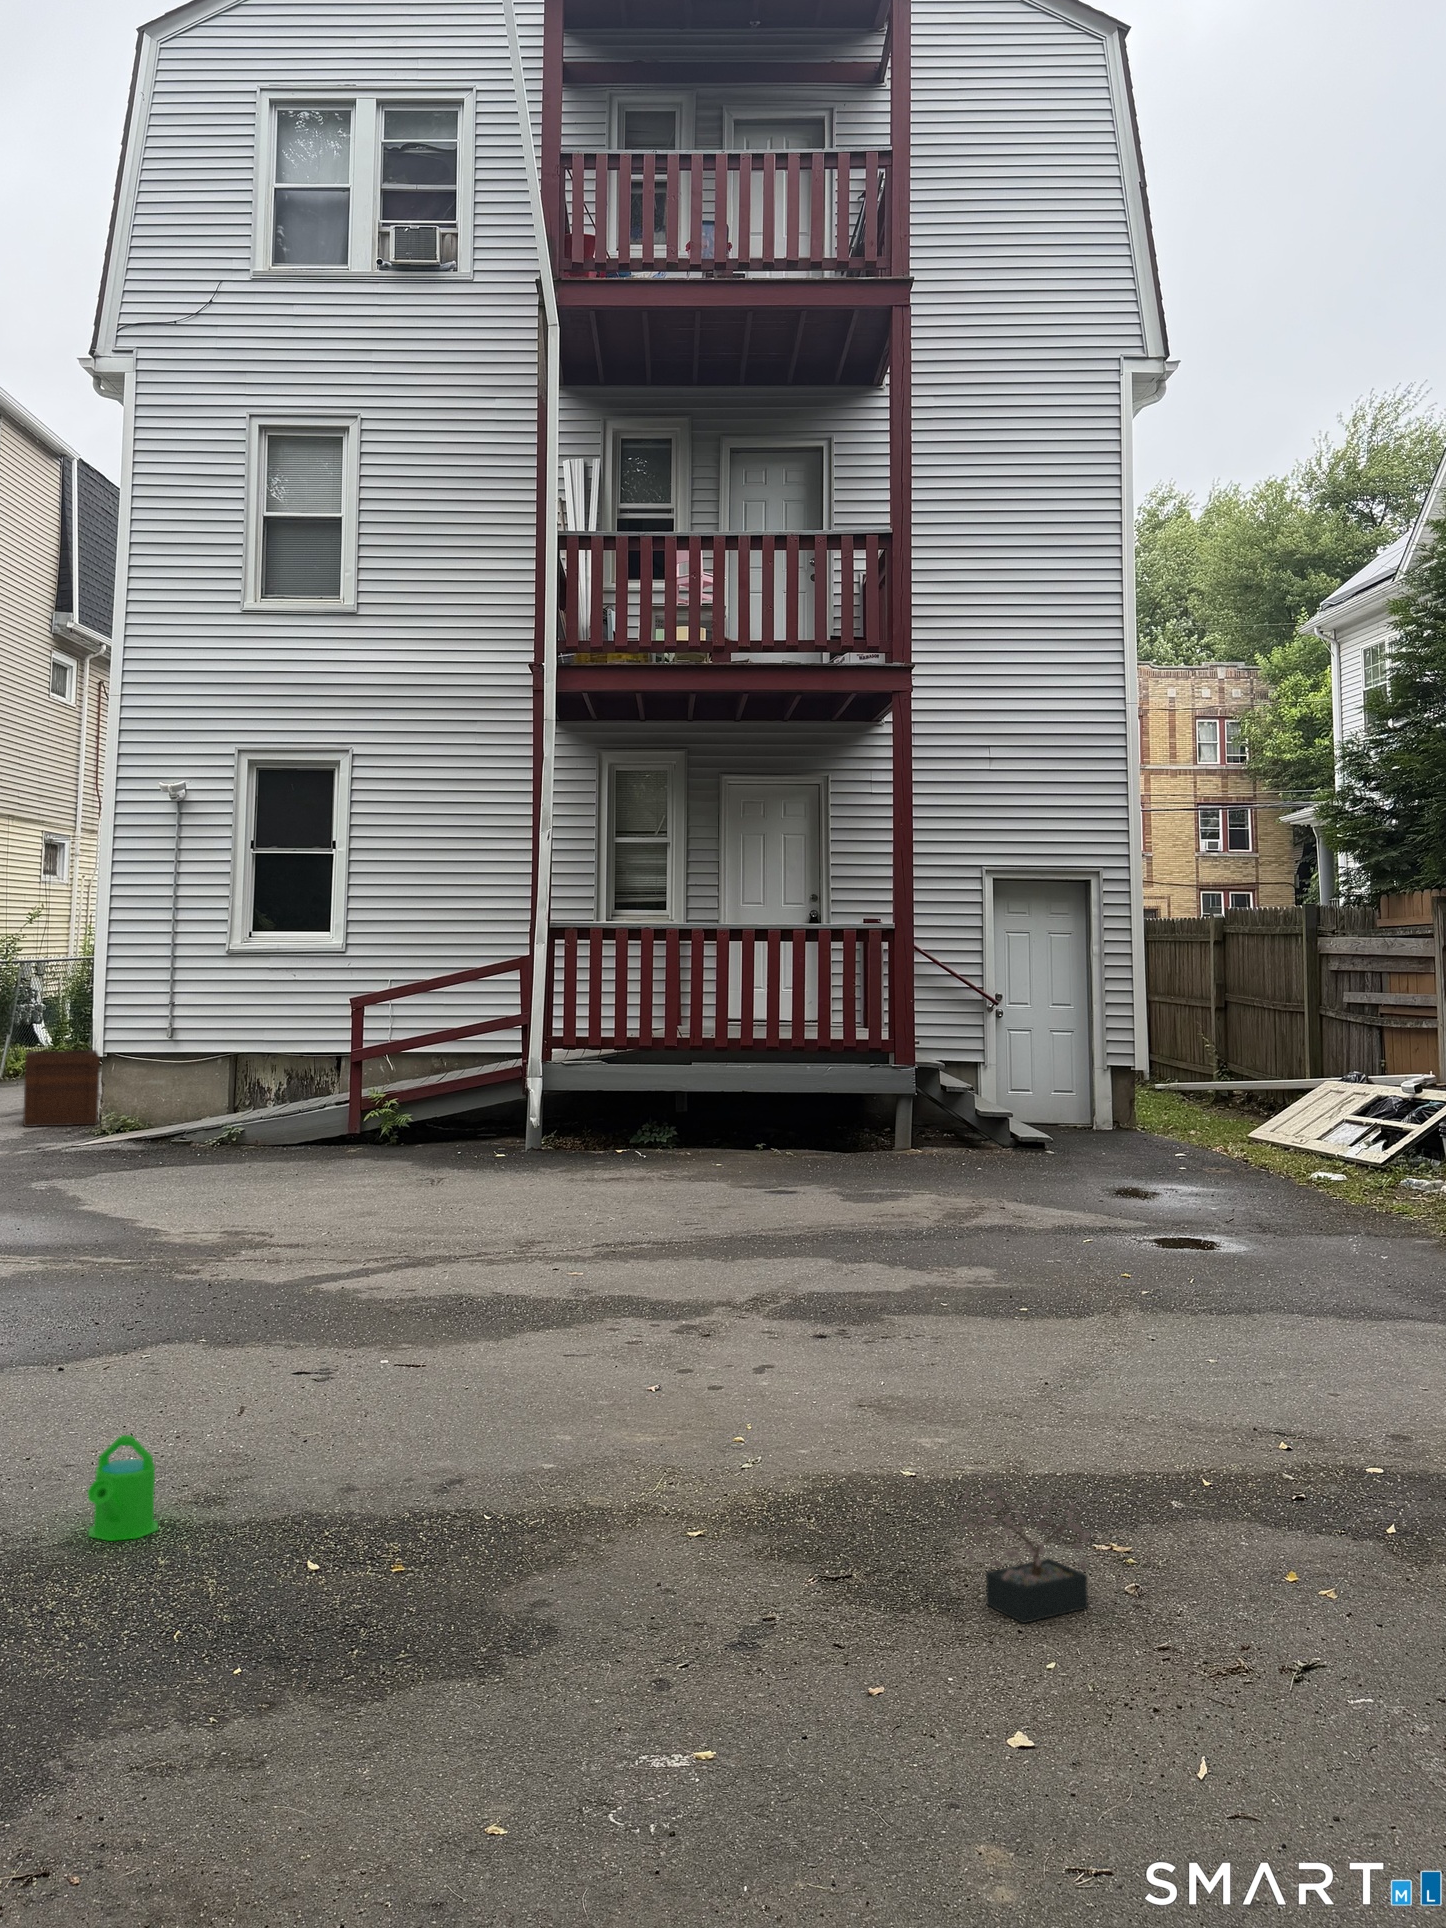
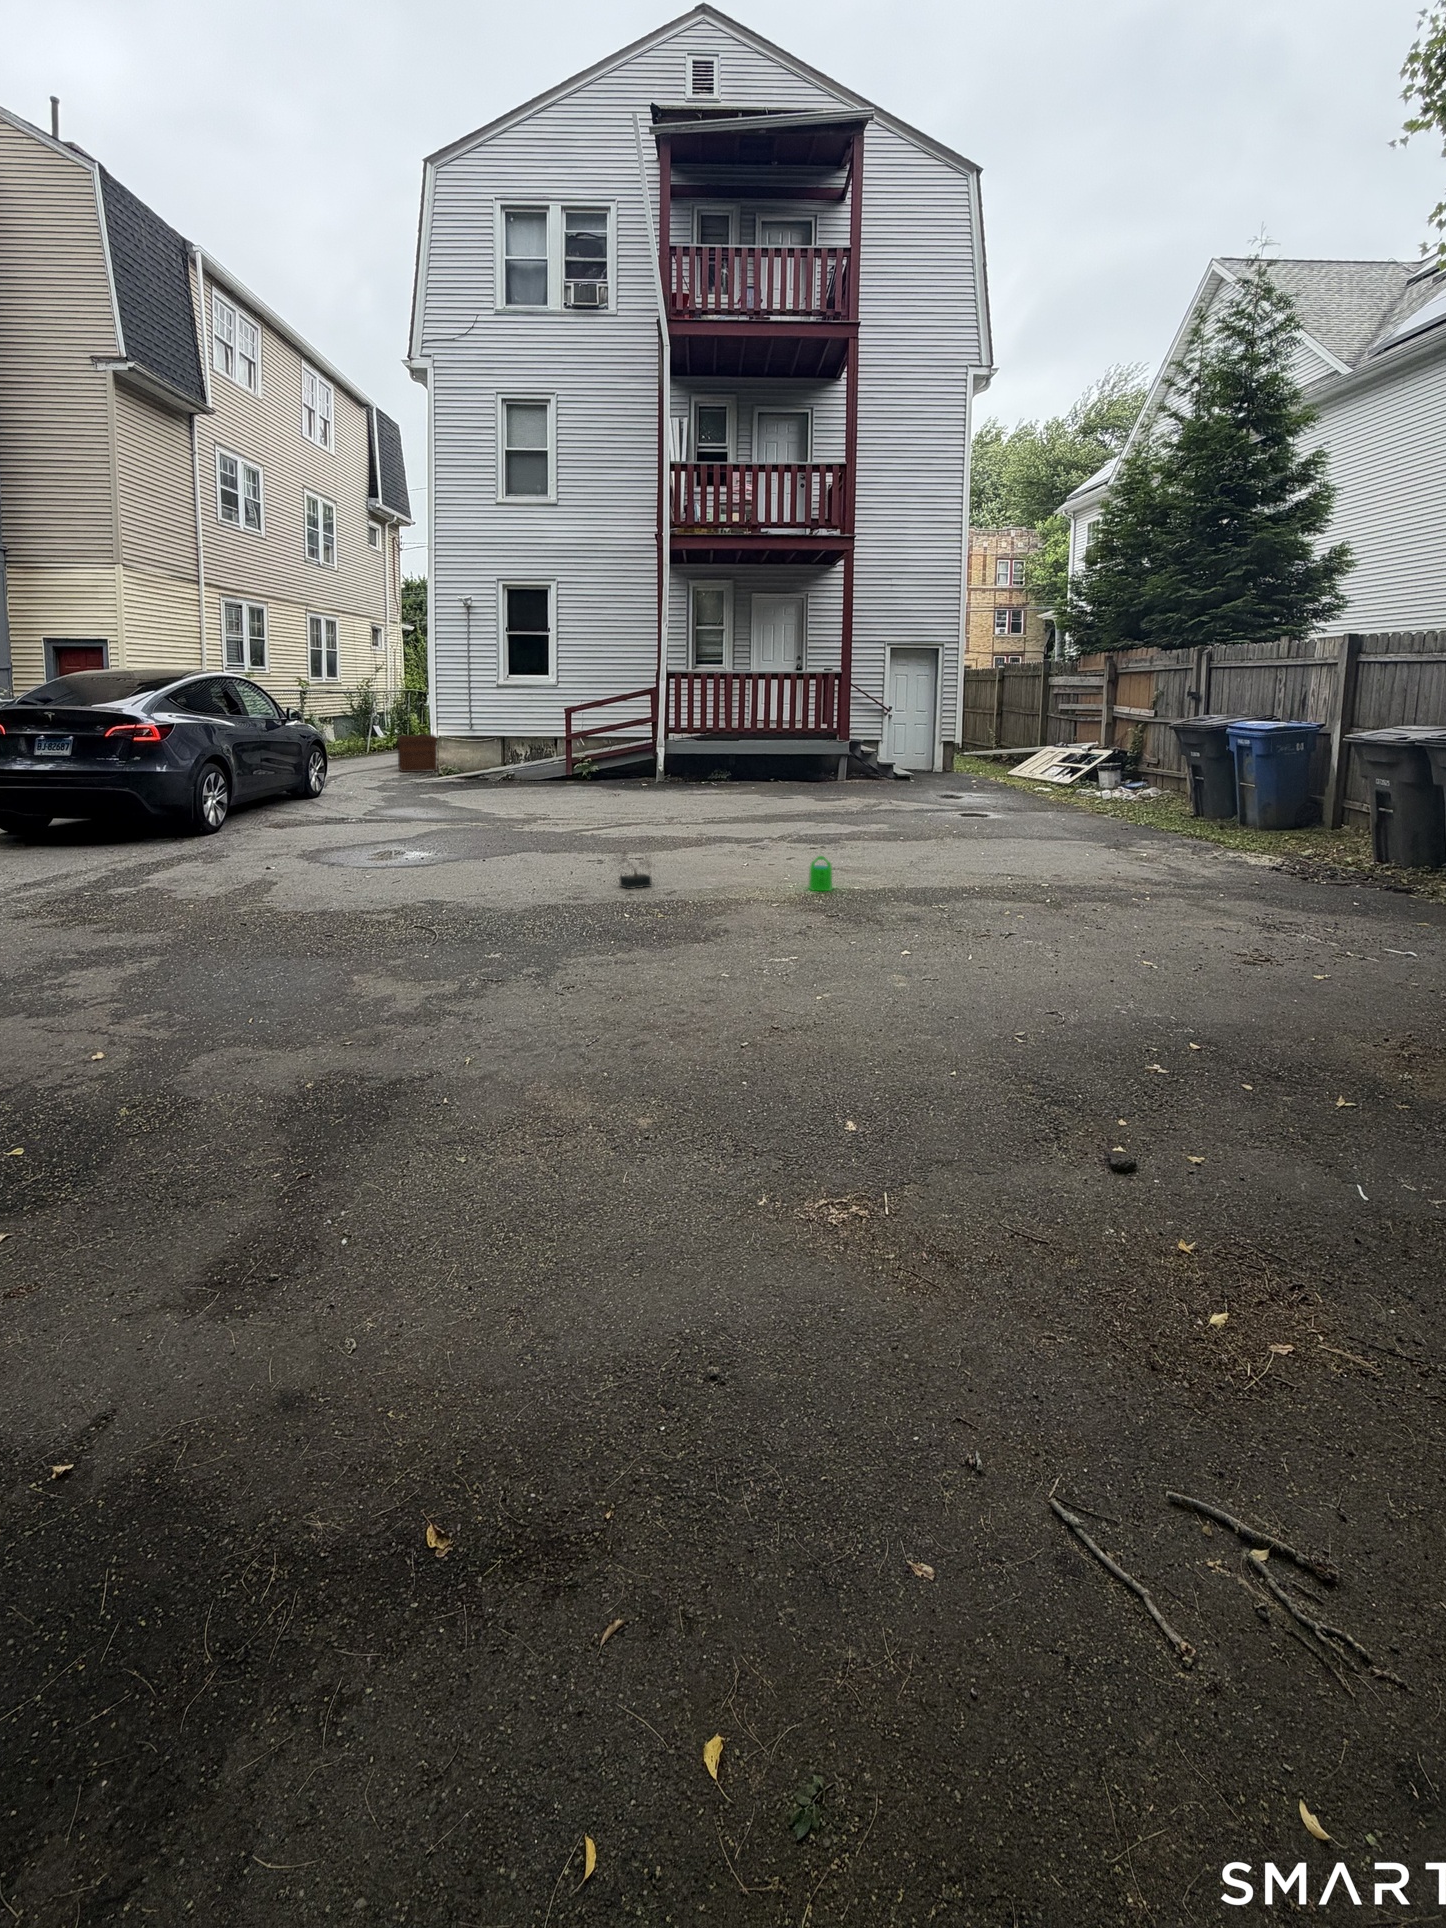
watering can: present [88,1435,158,1541] -> present [809,856,832,891]
decorative plant: present [960,1487,1090,1623] -> present [611,850,655,889]

